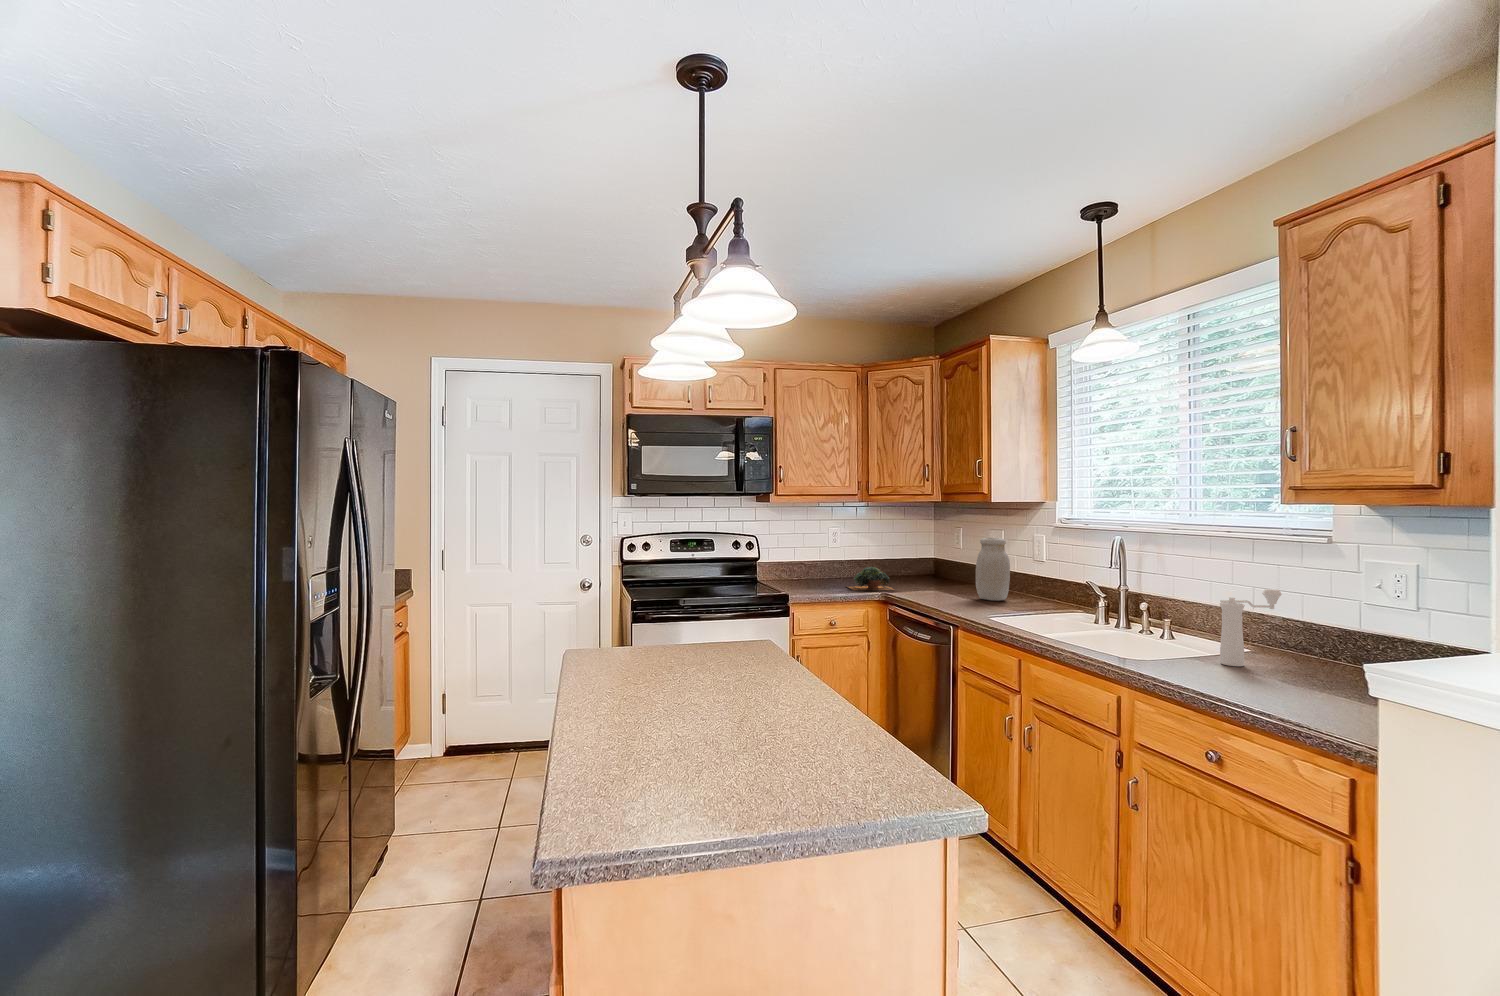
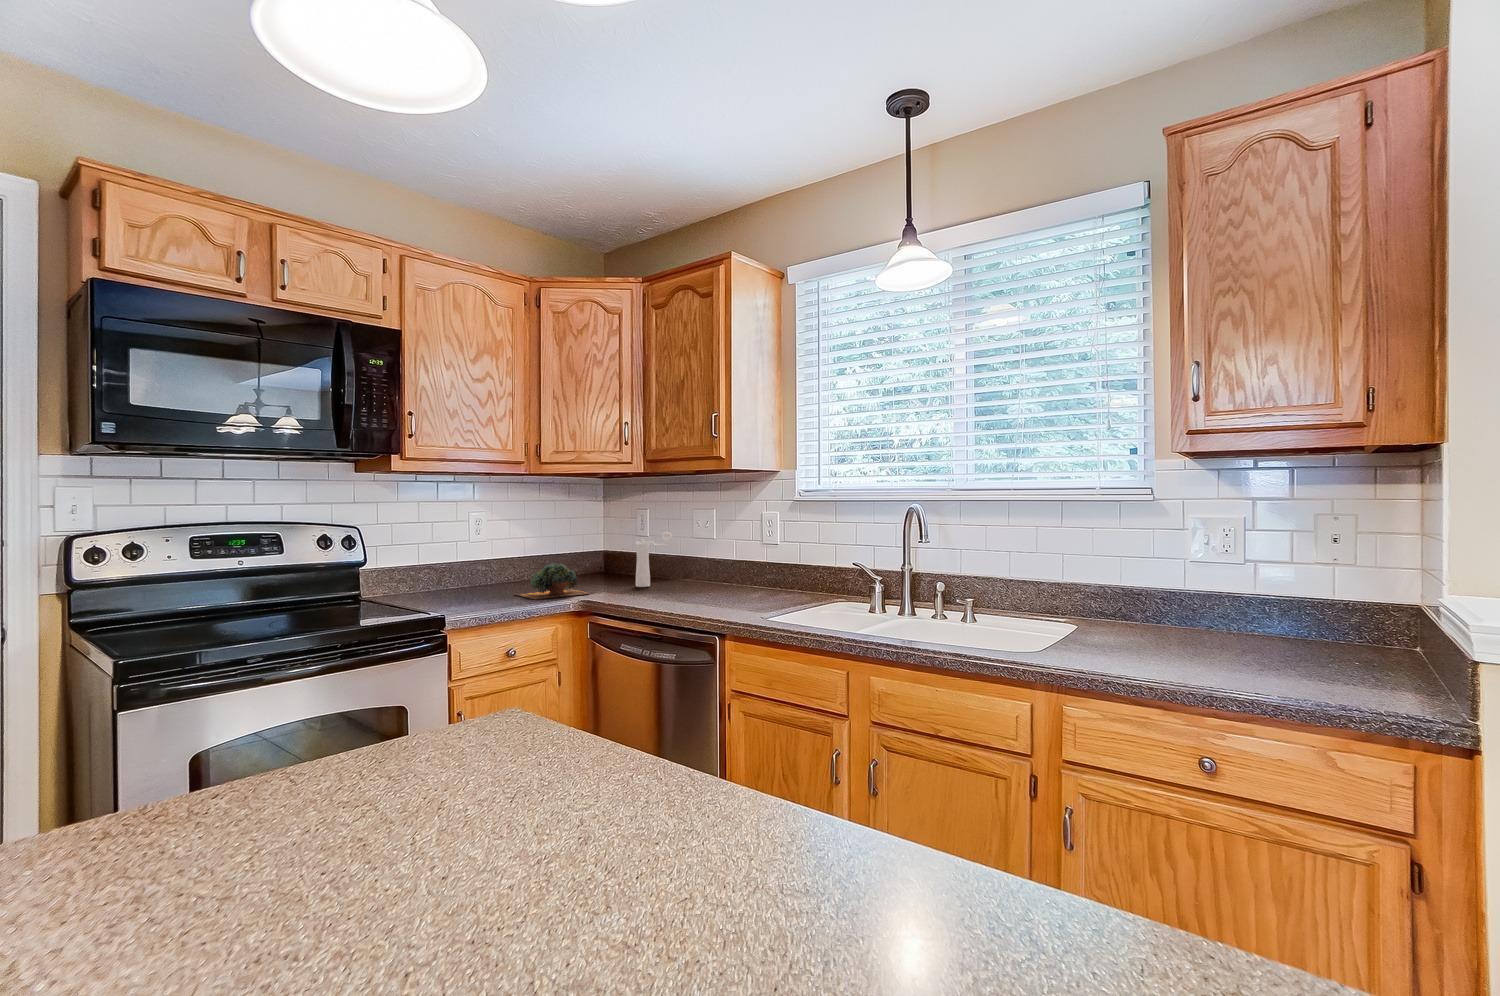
jar: present [976,538,1010,601] -> none [703,516,745,595]
pepper mill: present [1220,589,1282,666] -> present [635,533,672,587]

